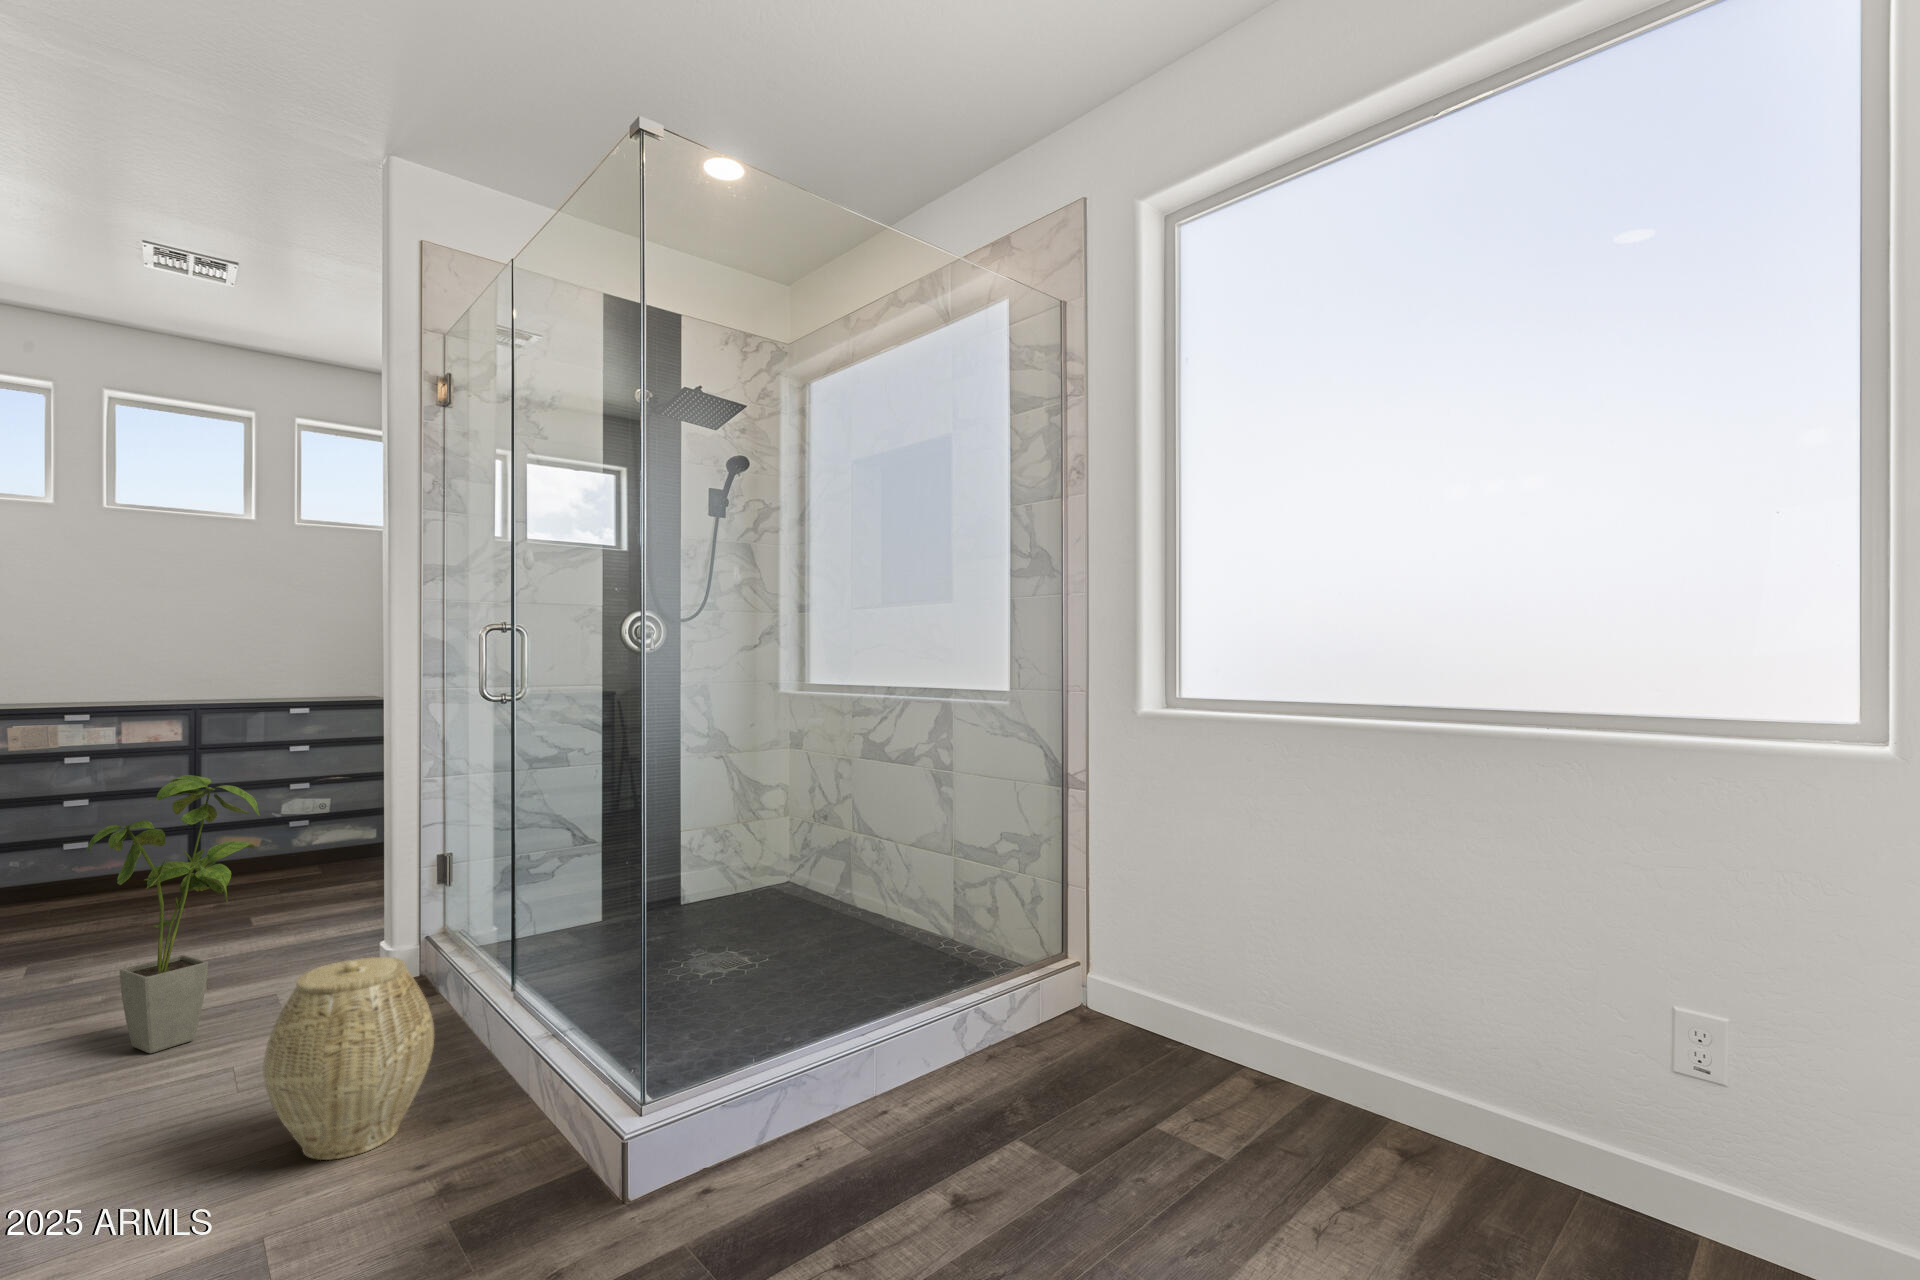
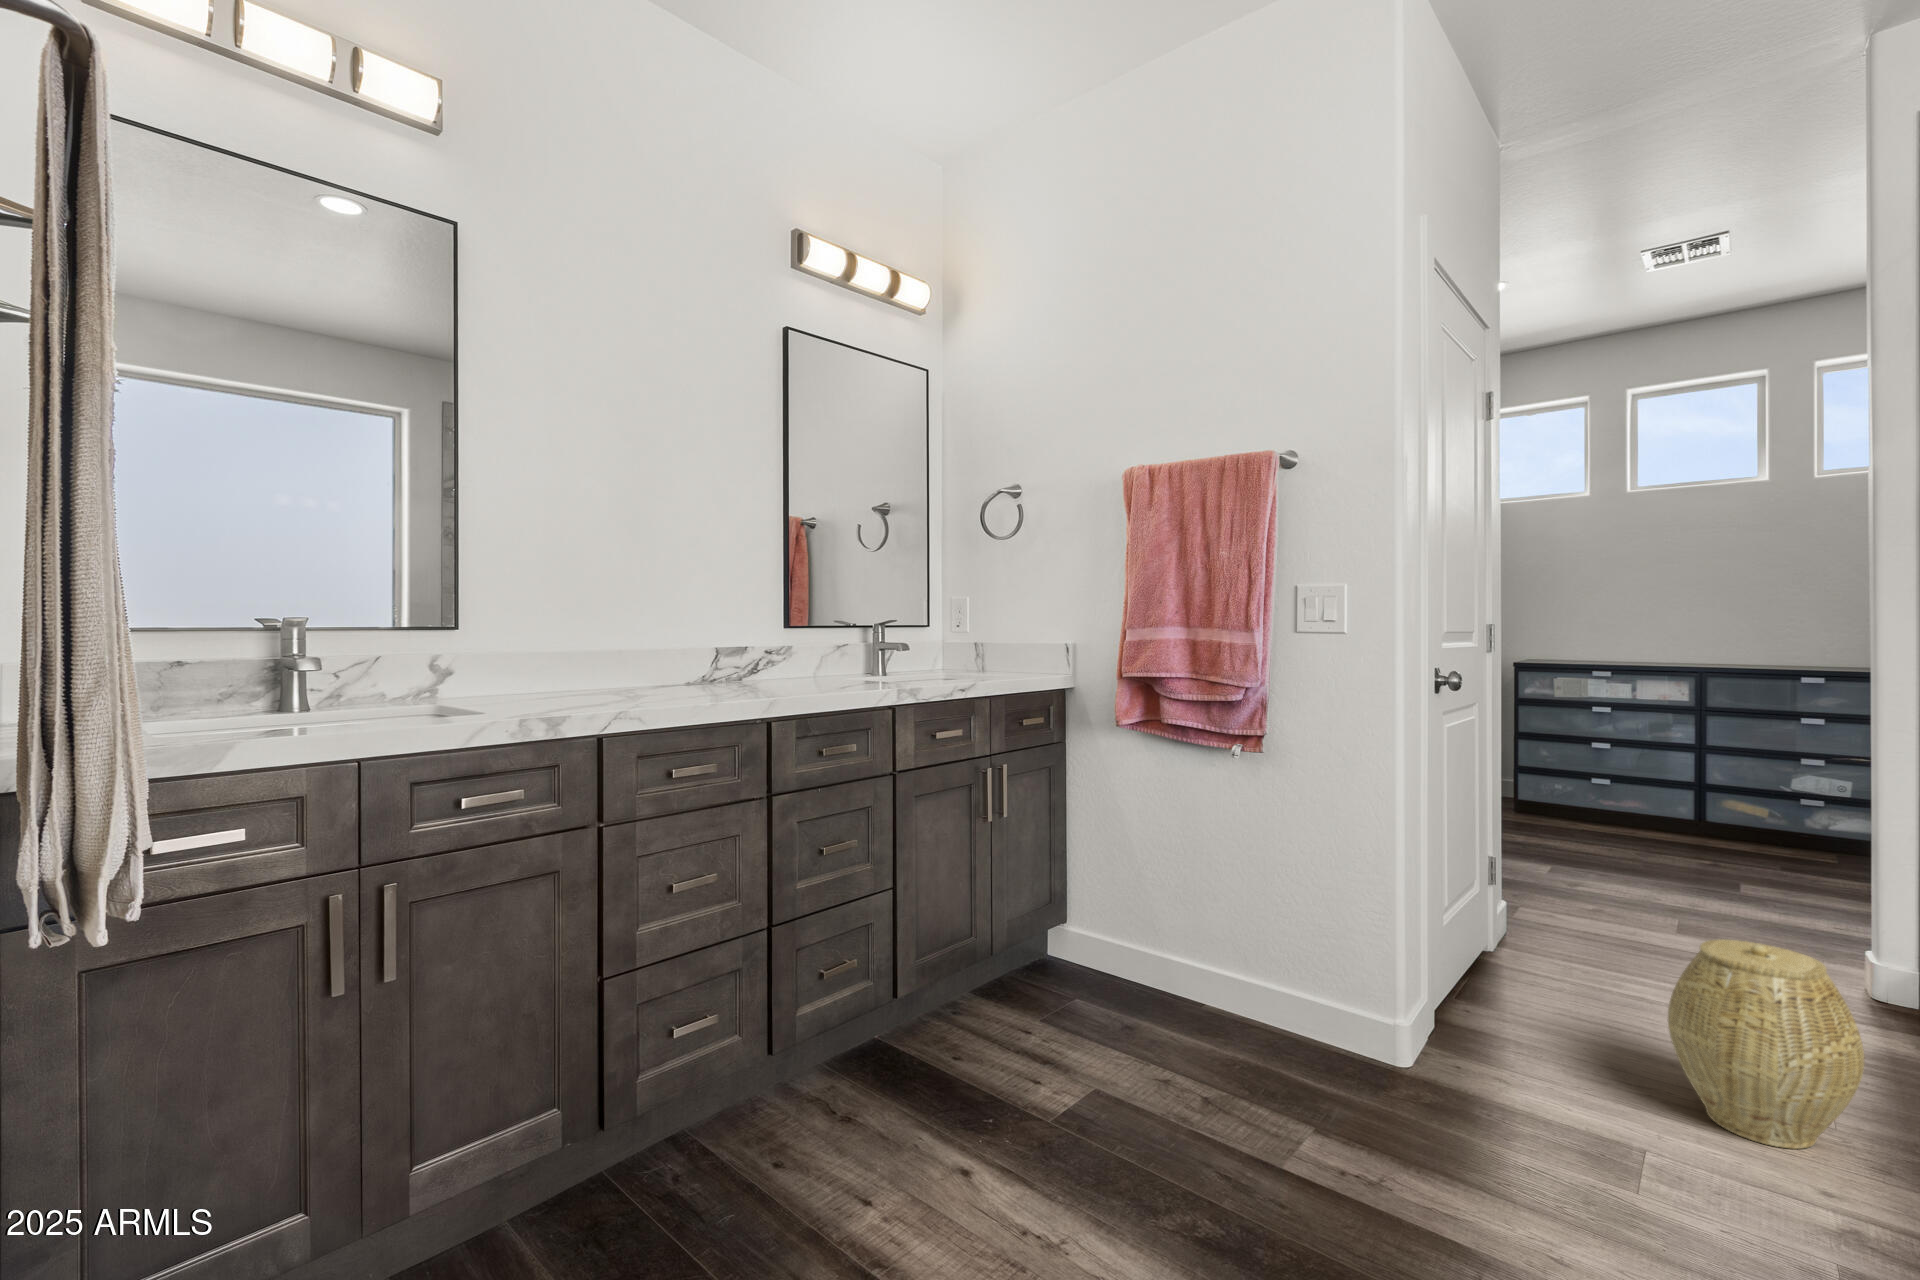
house plant: present [86,775,260,1053] -> none [1565,733,1711,971]

